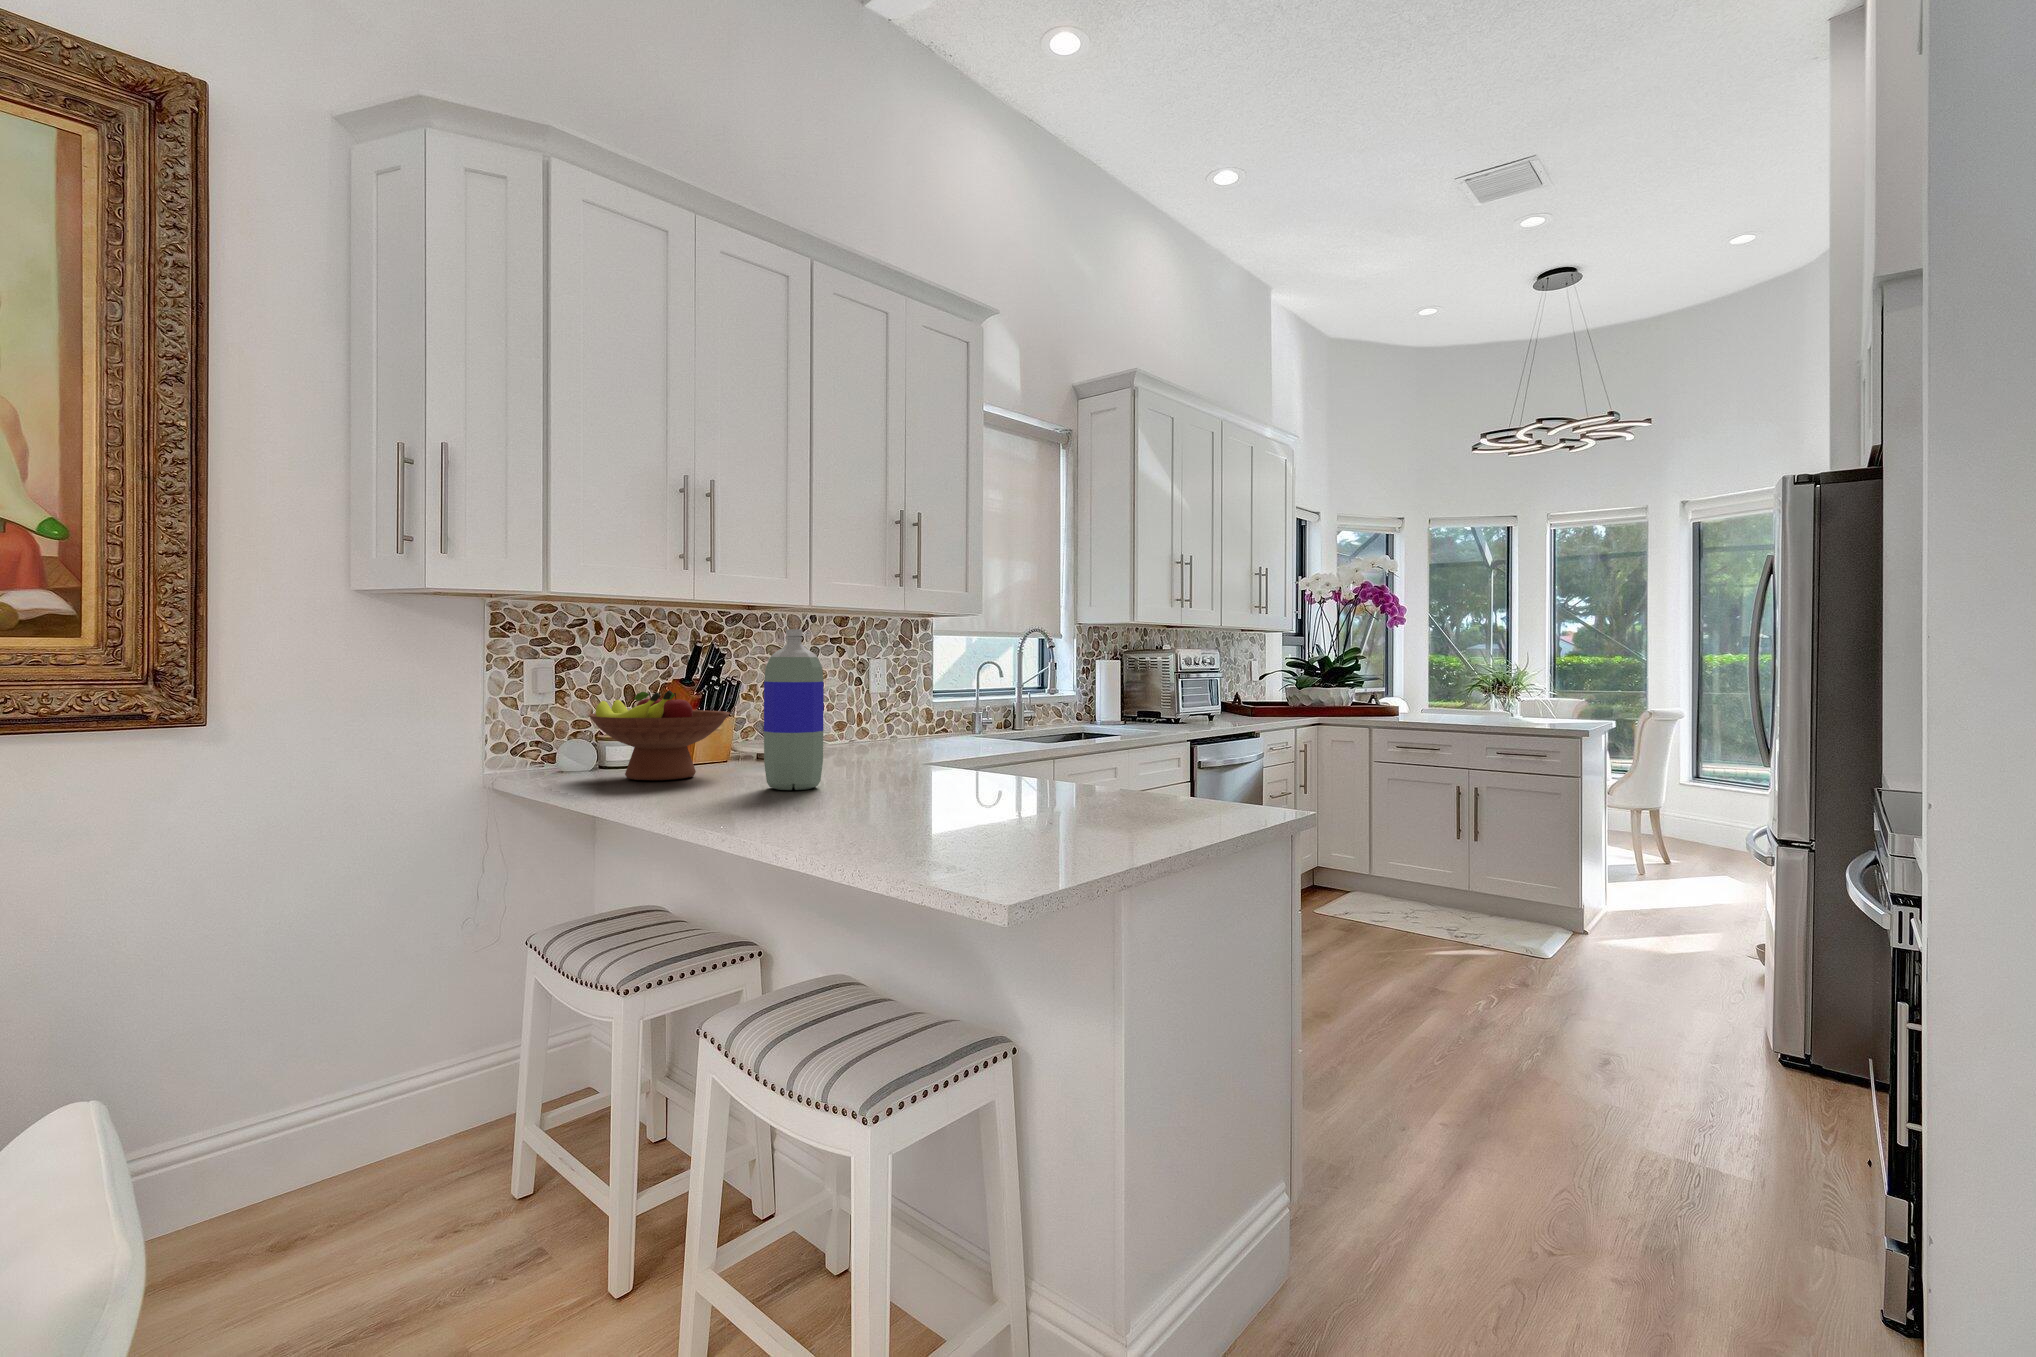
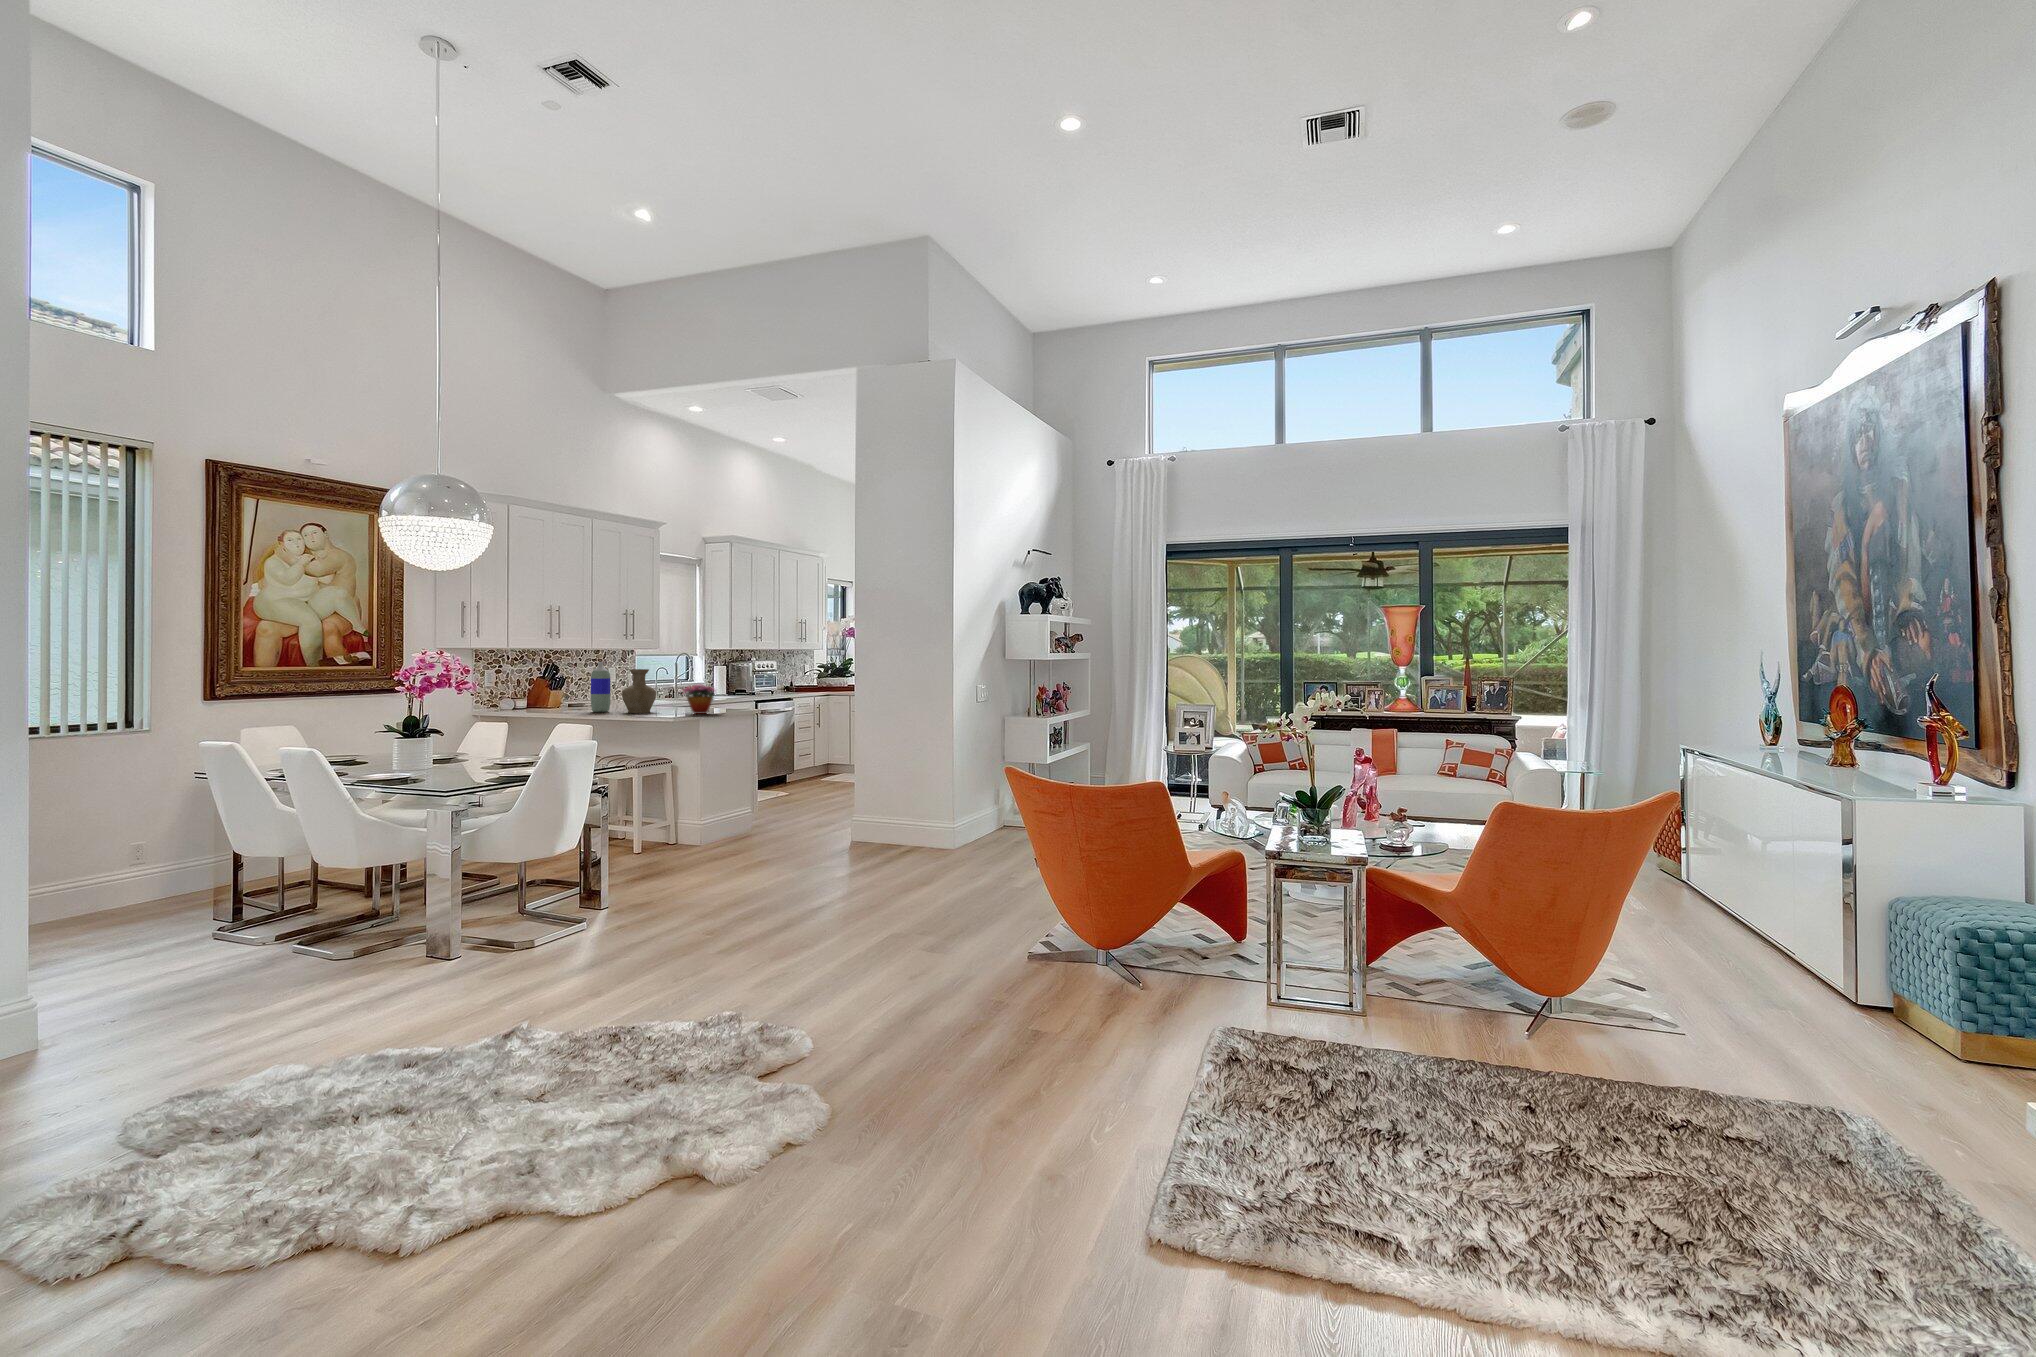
vase: none [848,652,958,802] -> present [622,669,656,713]
fruit bowl: present [588,690,730,780] -> none [521,681,571,711]
flower arrangement: none [1019,703,1192,822] -> present [682,684,716,714]

